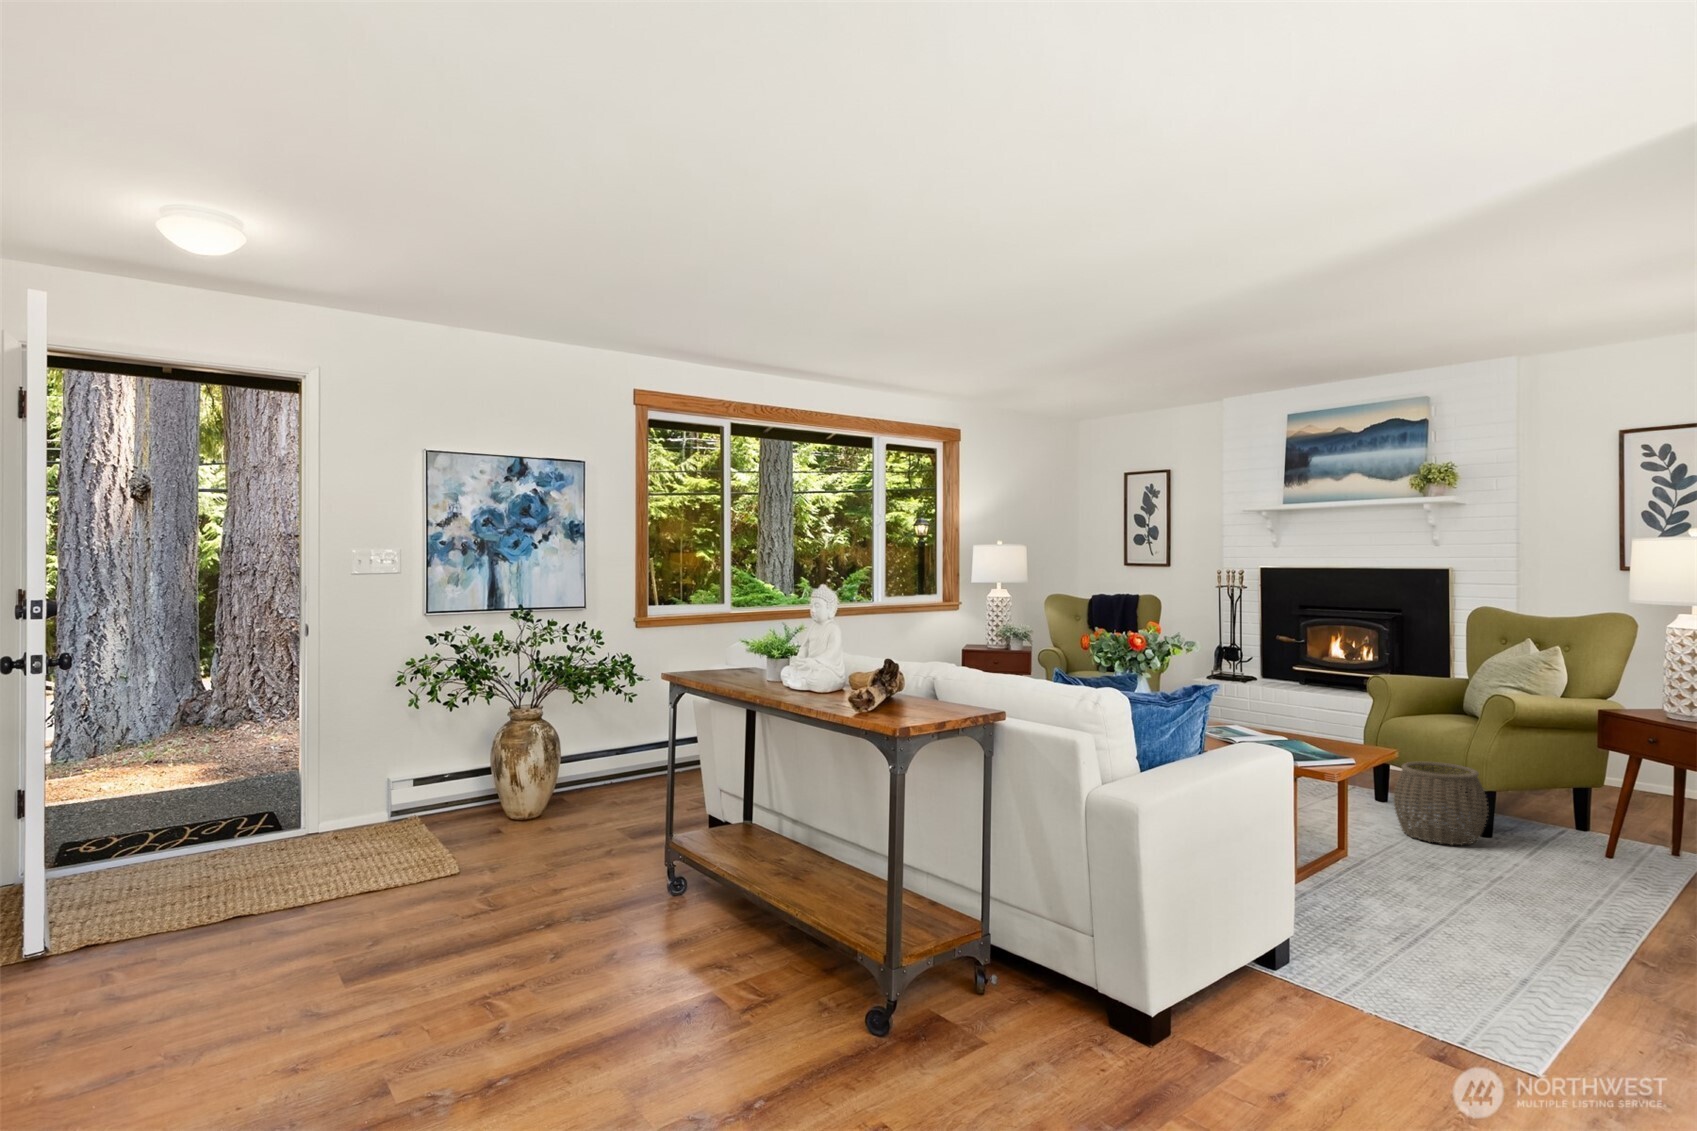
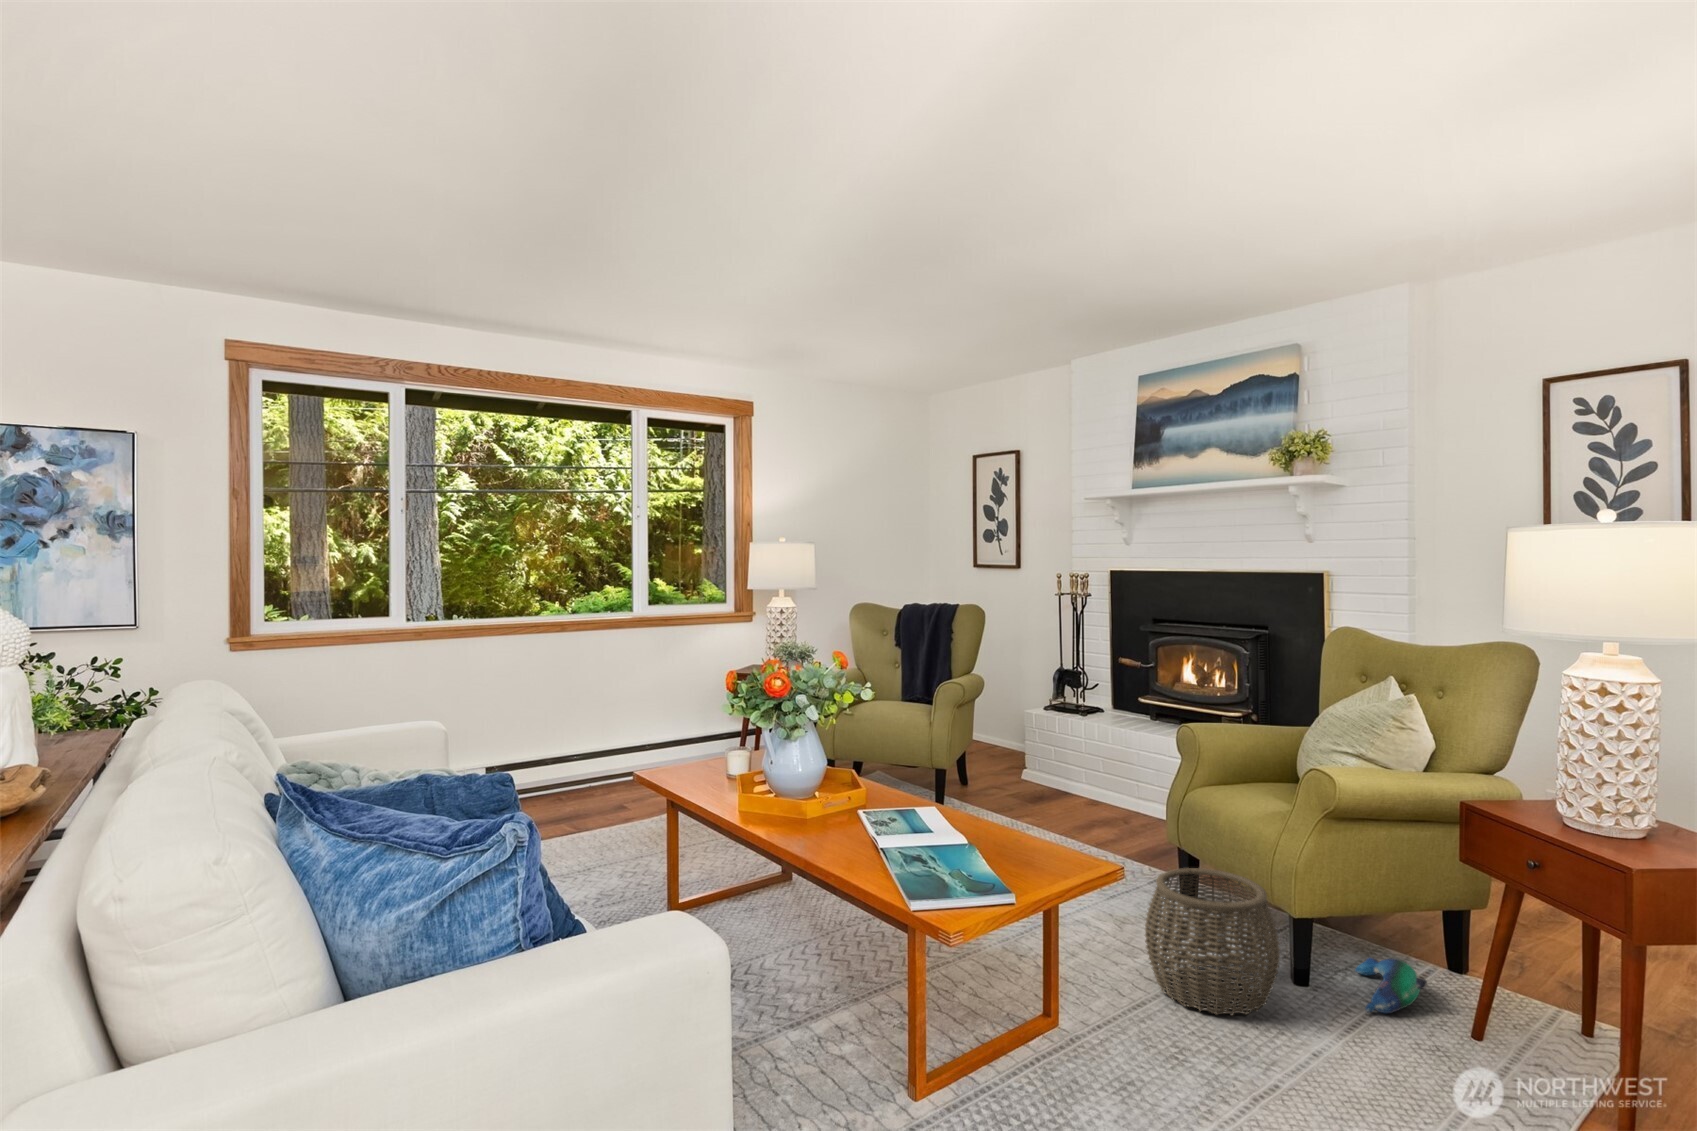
plush toy: none [1523,814,1577,843] -> present [1355,958,1427,1013]

